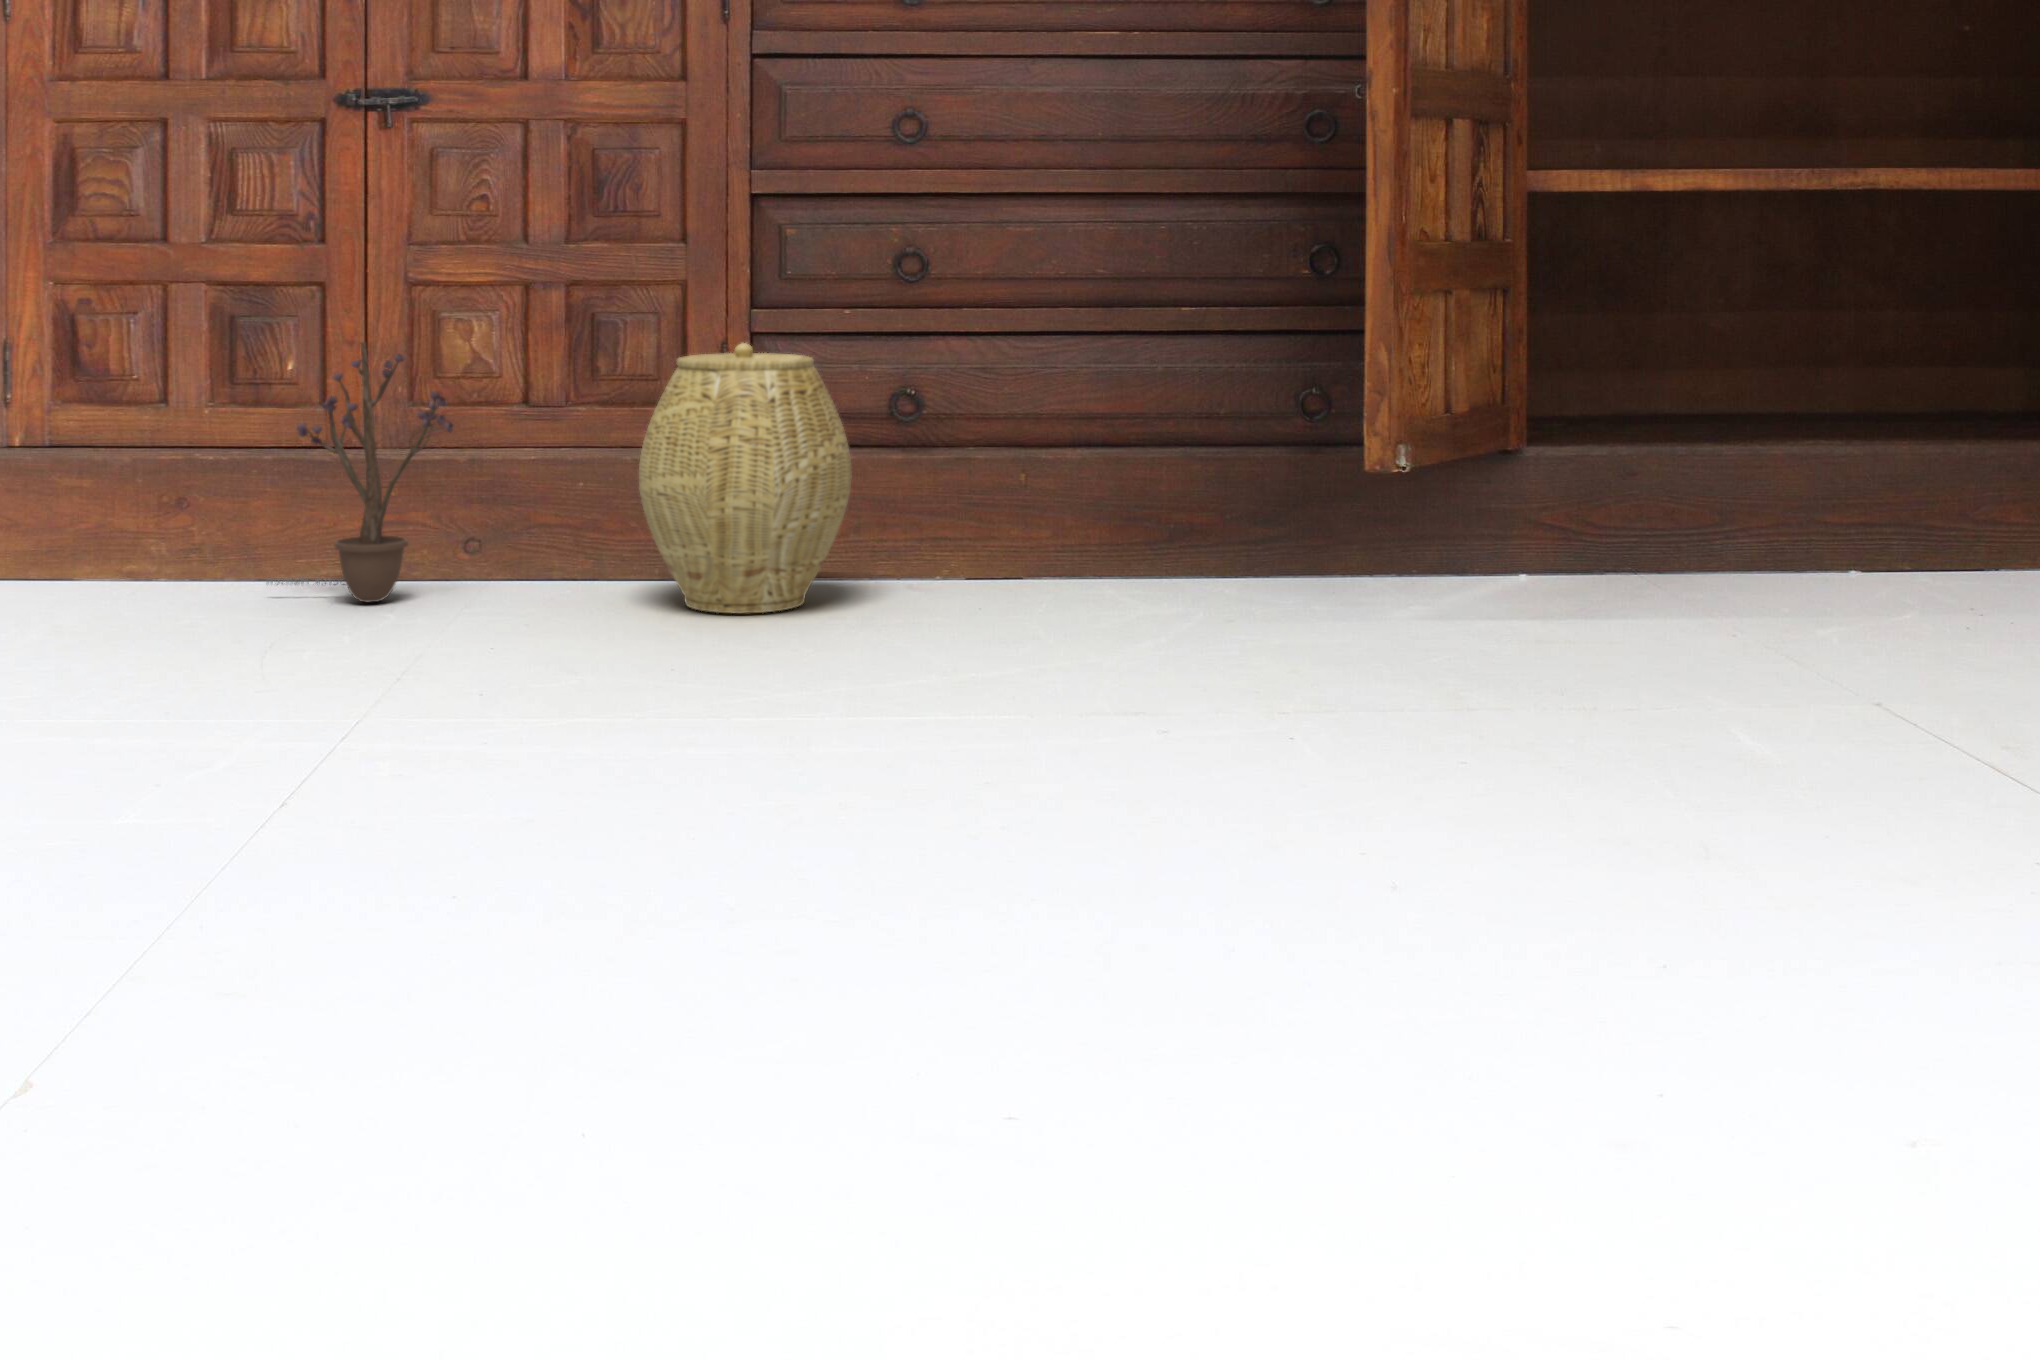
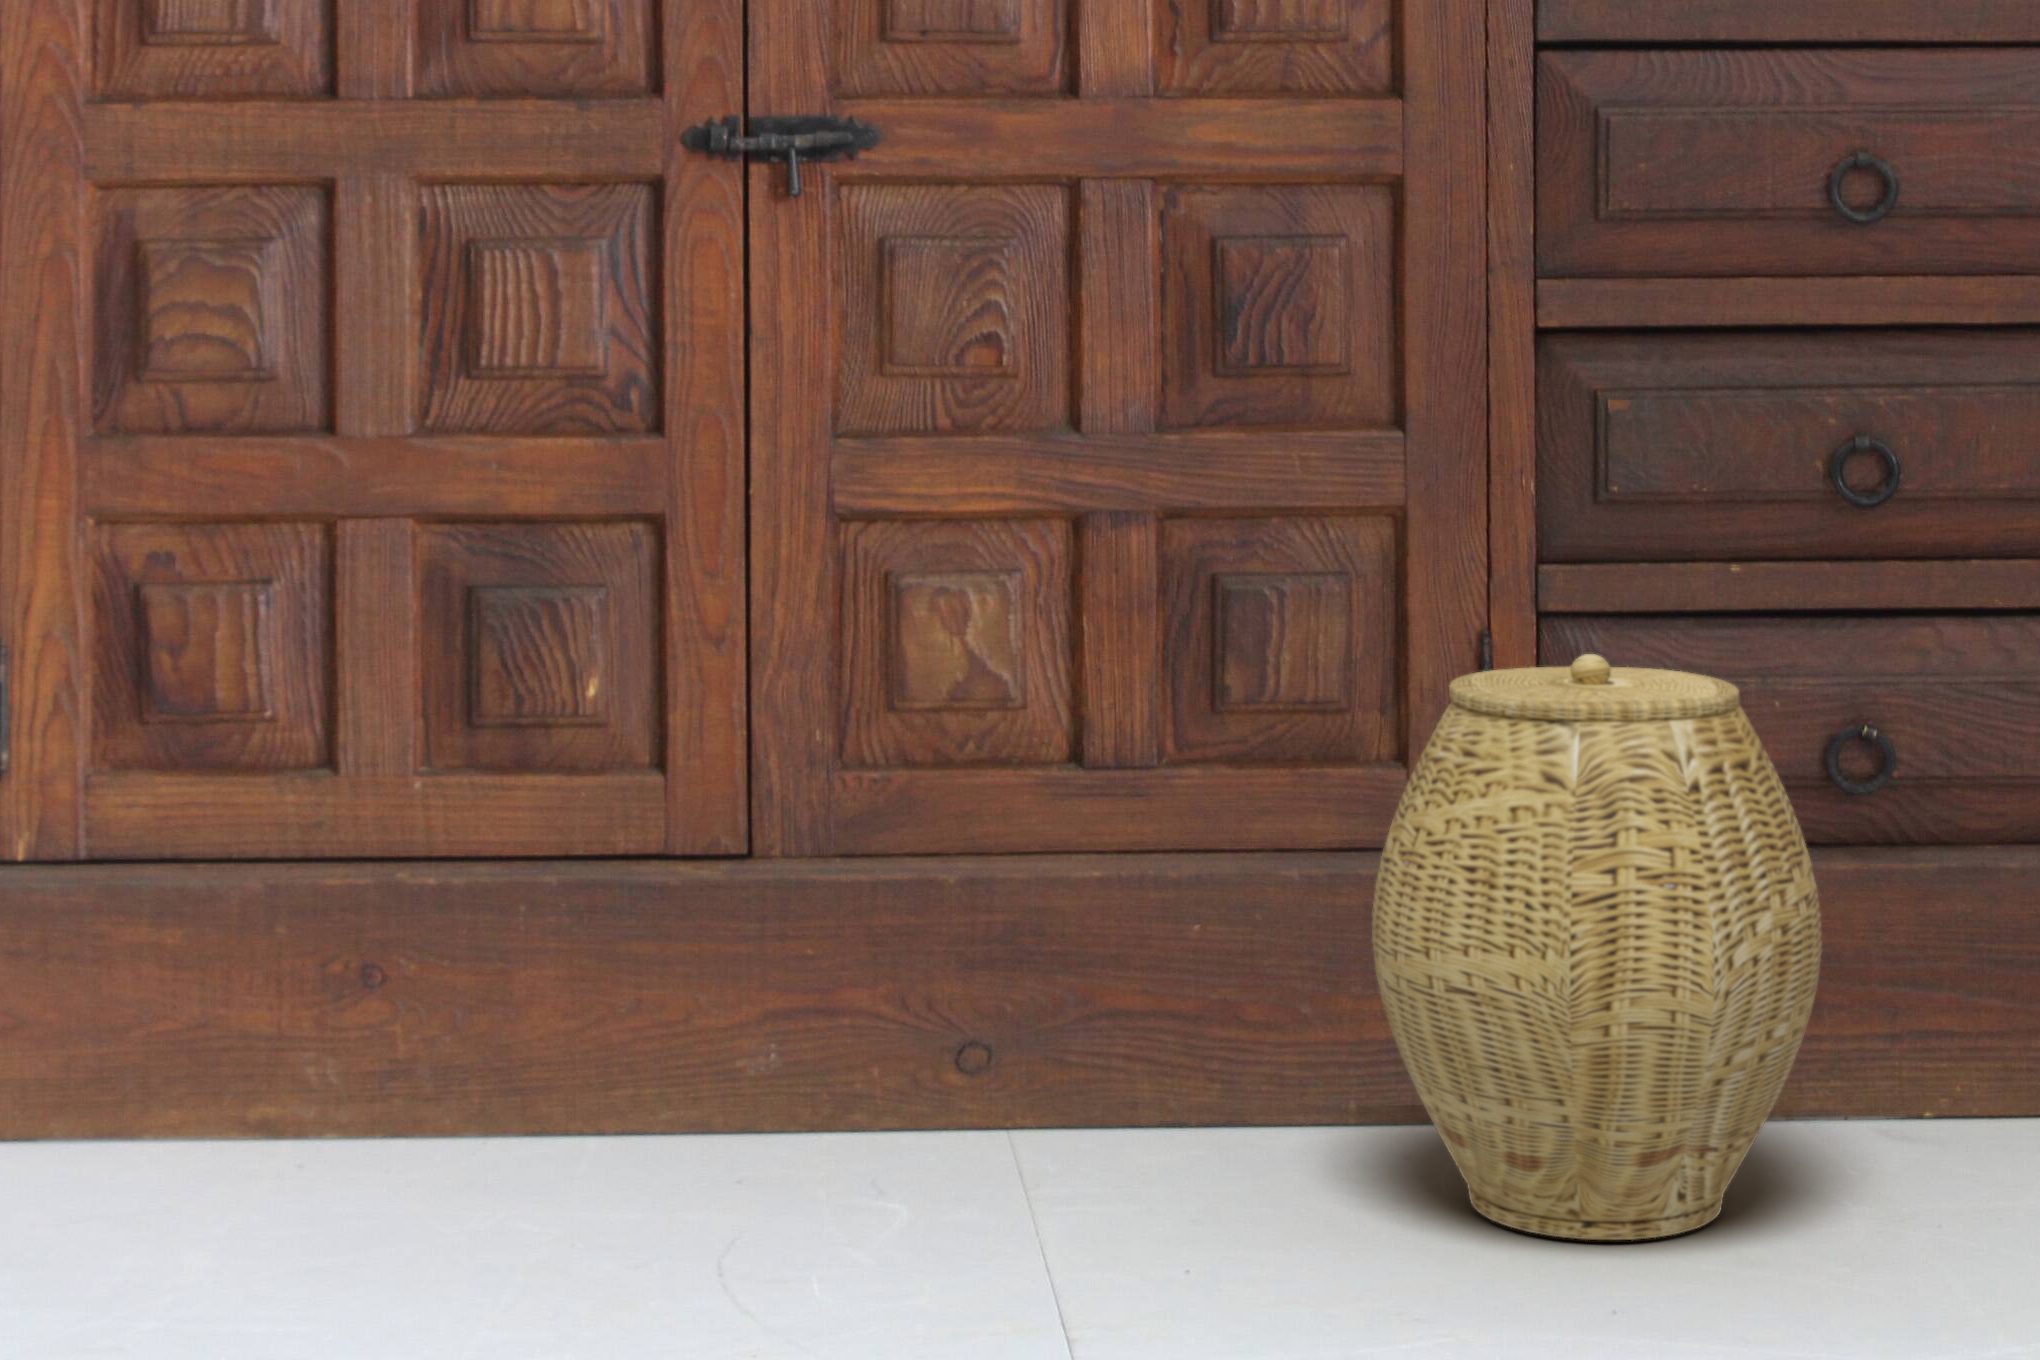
decorative plant: present [267,342,453,602] -> none [573,655,975,1210]

